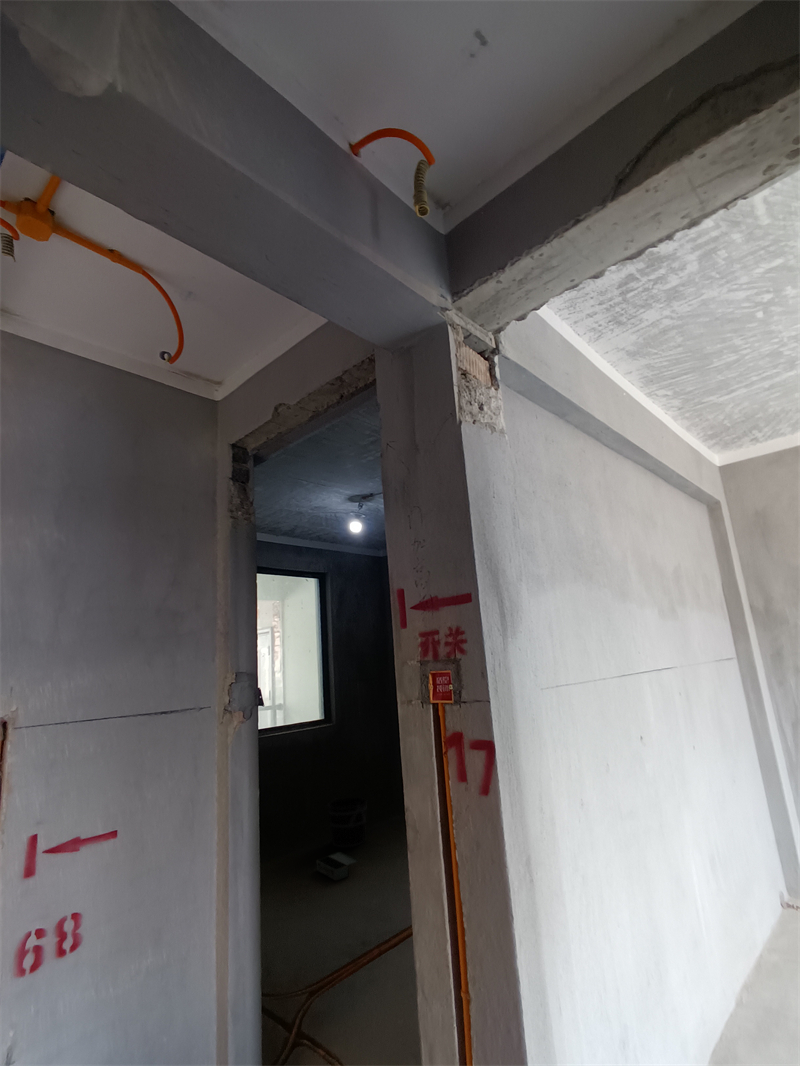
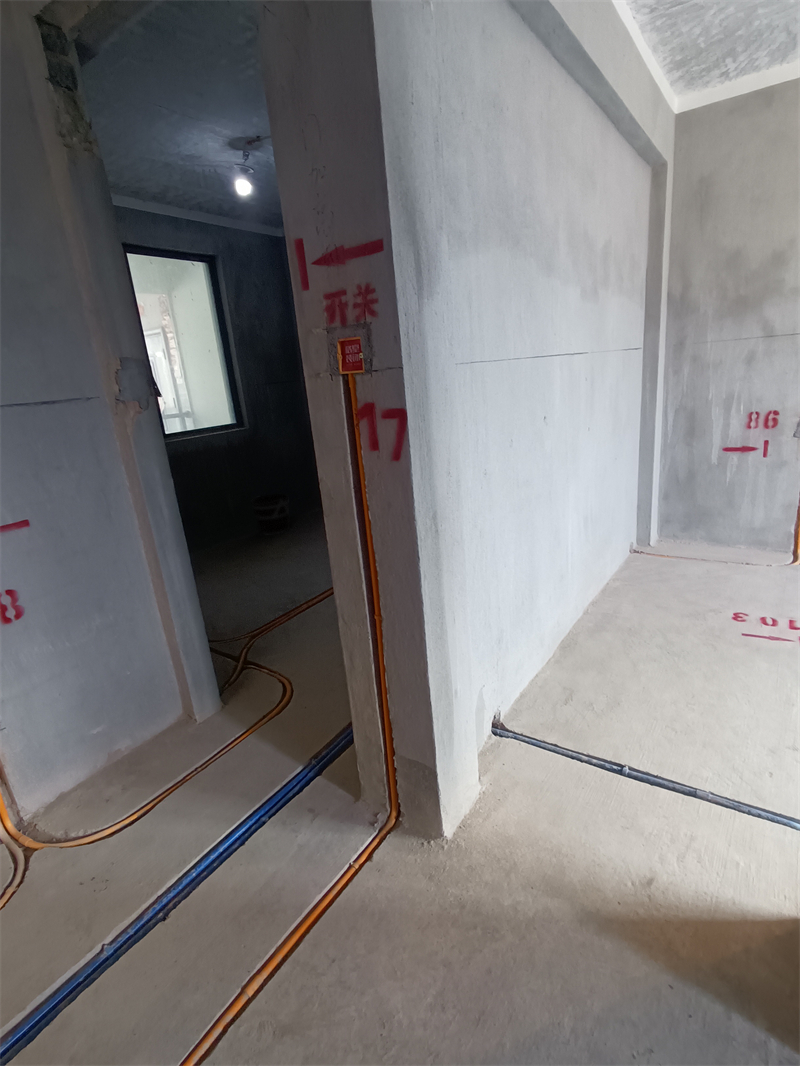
toolbox: present [317,852,359,880] -> none [247,537,285,559]

